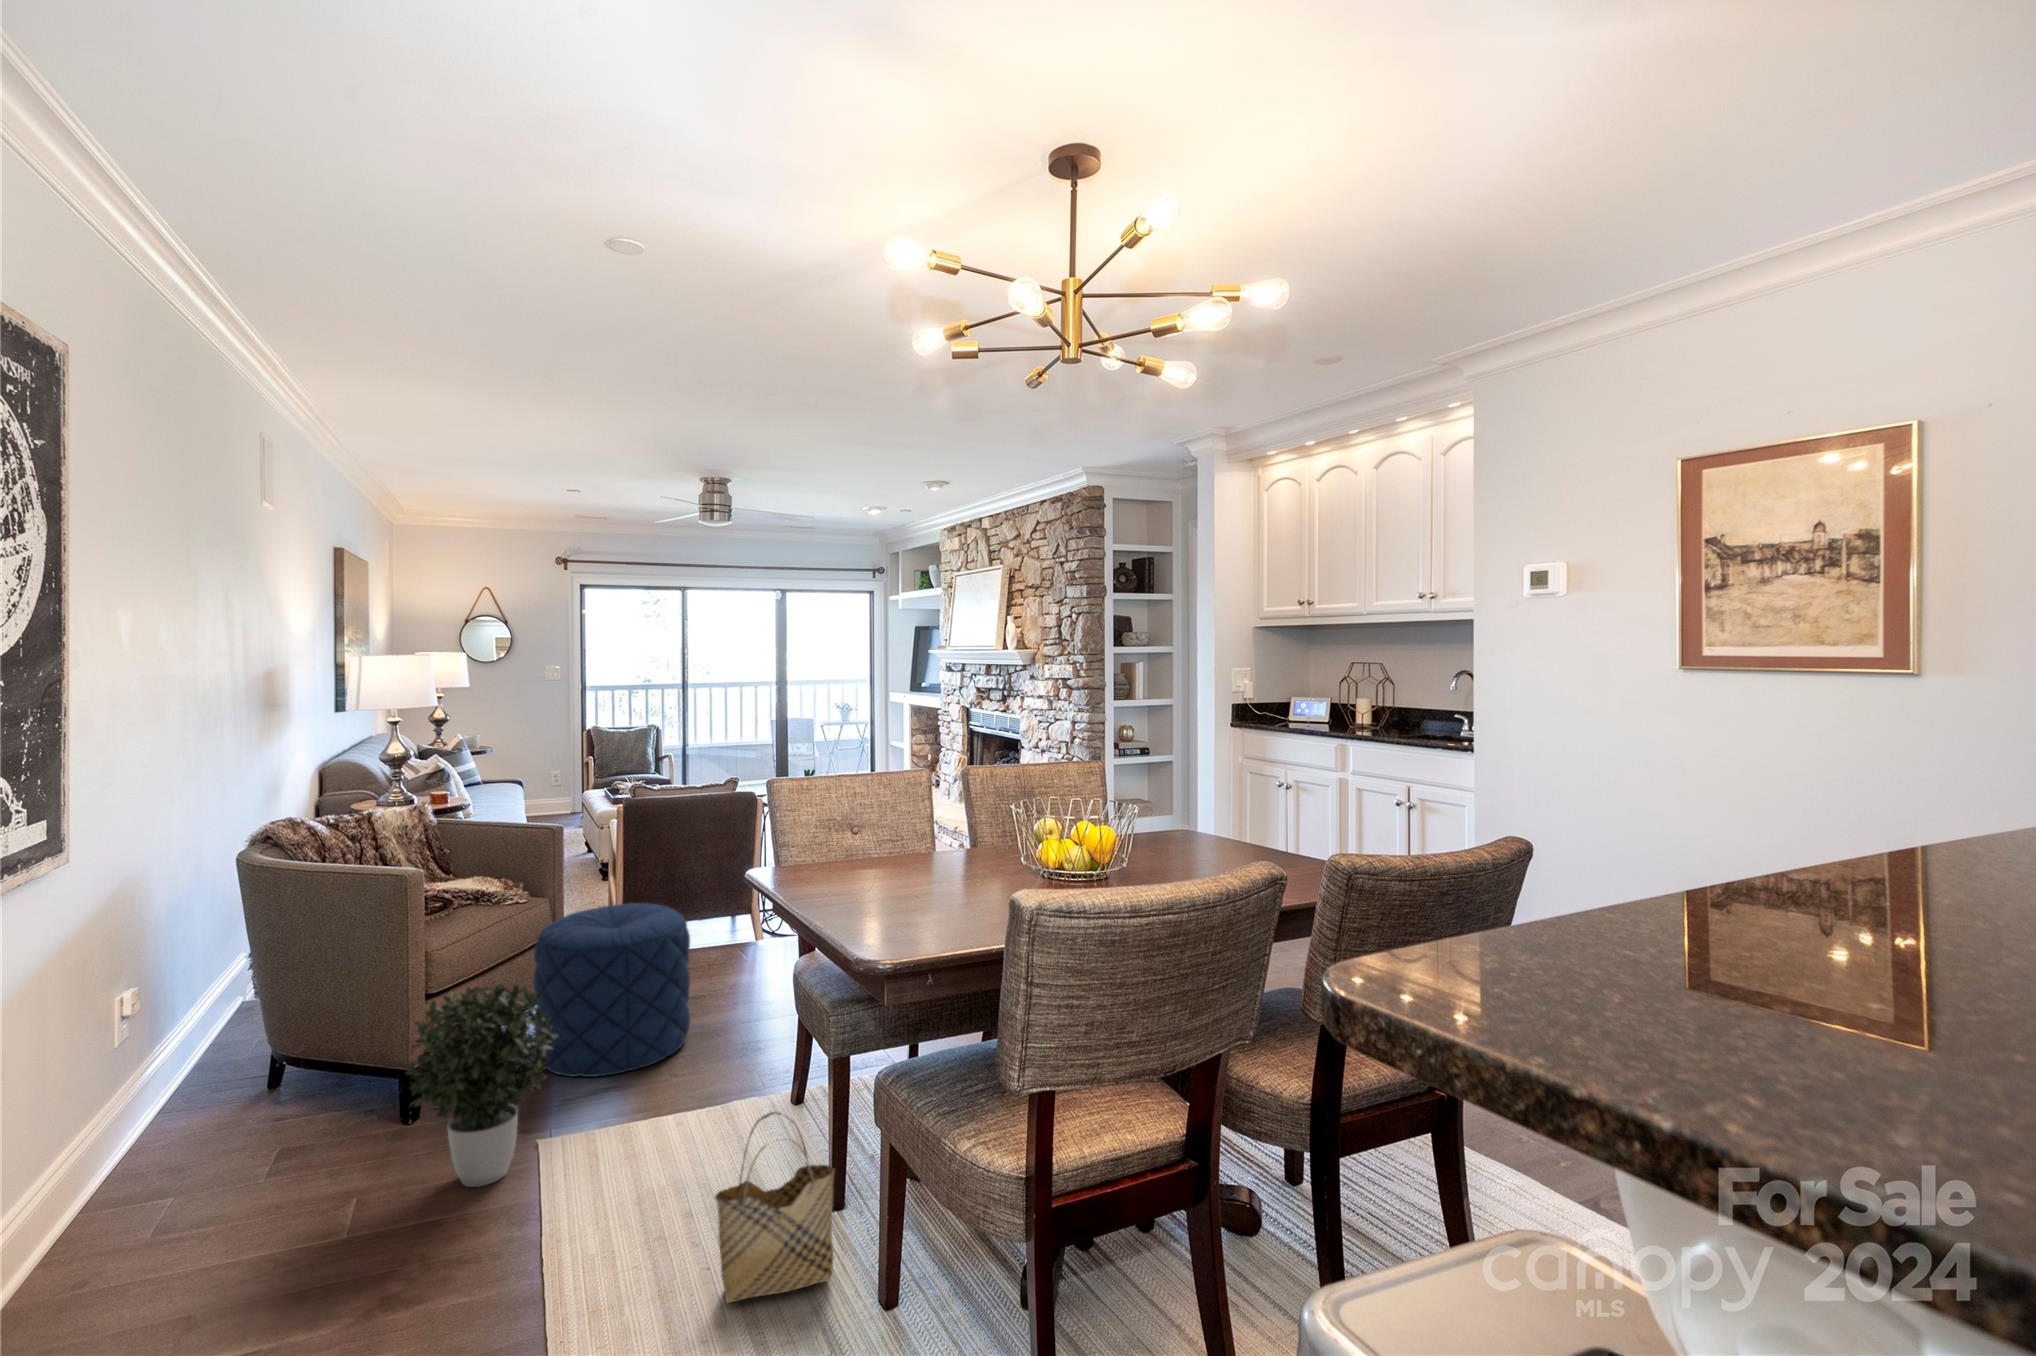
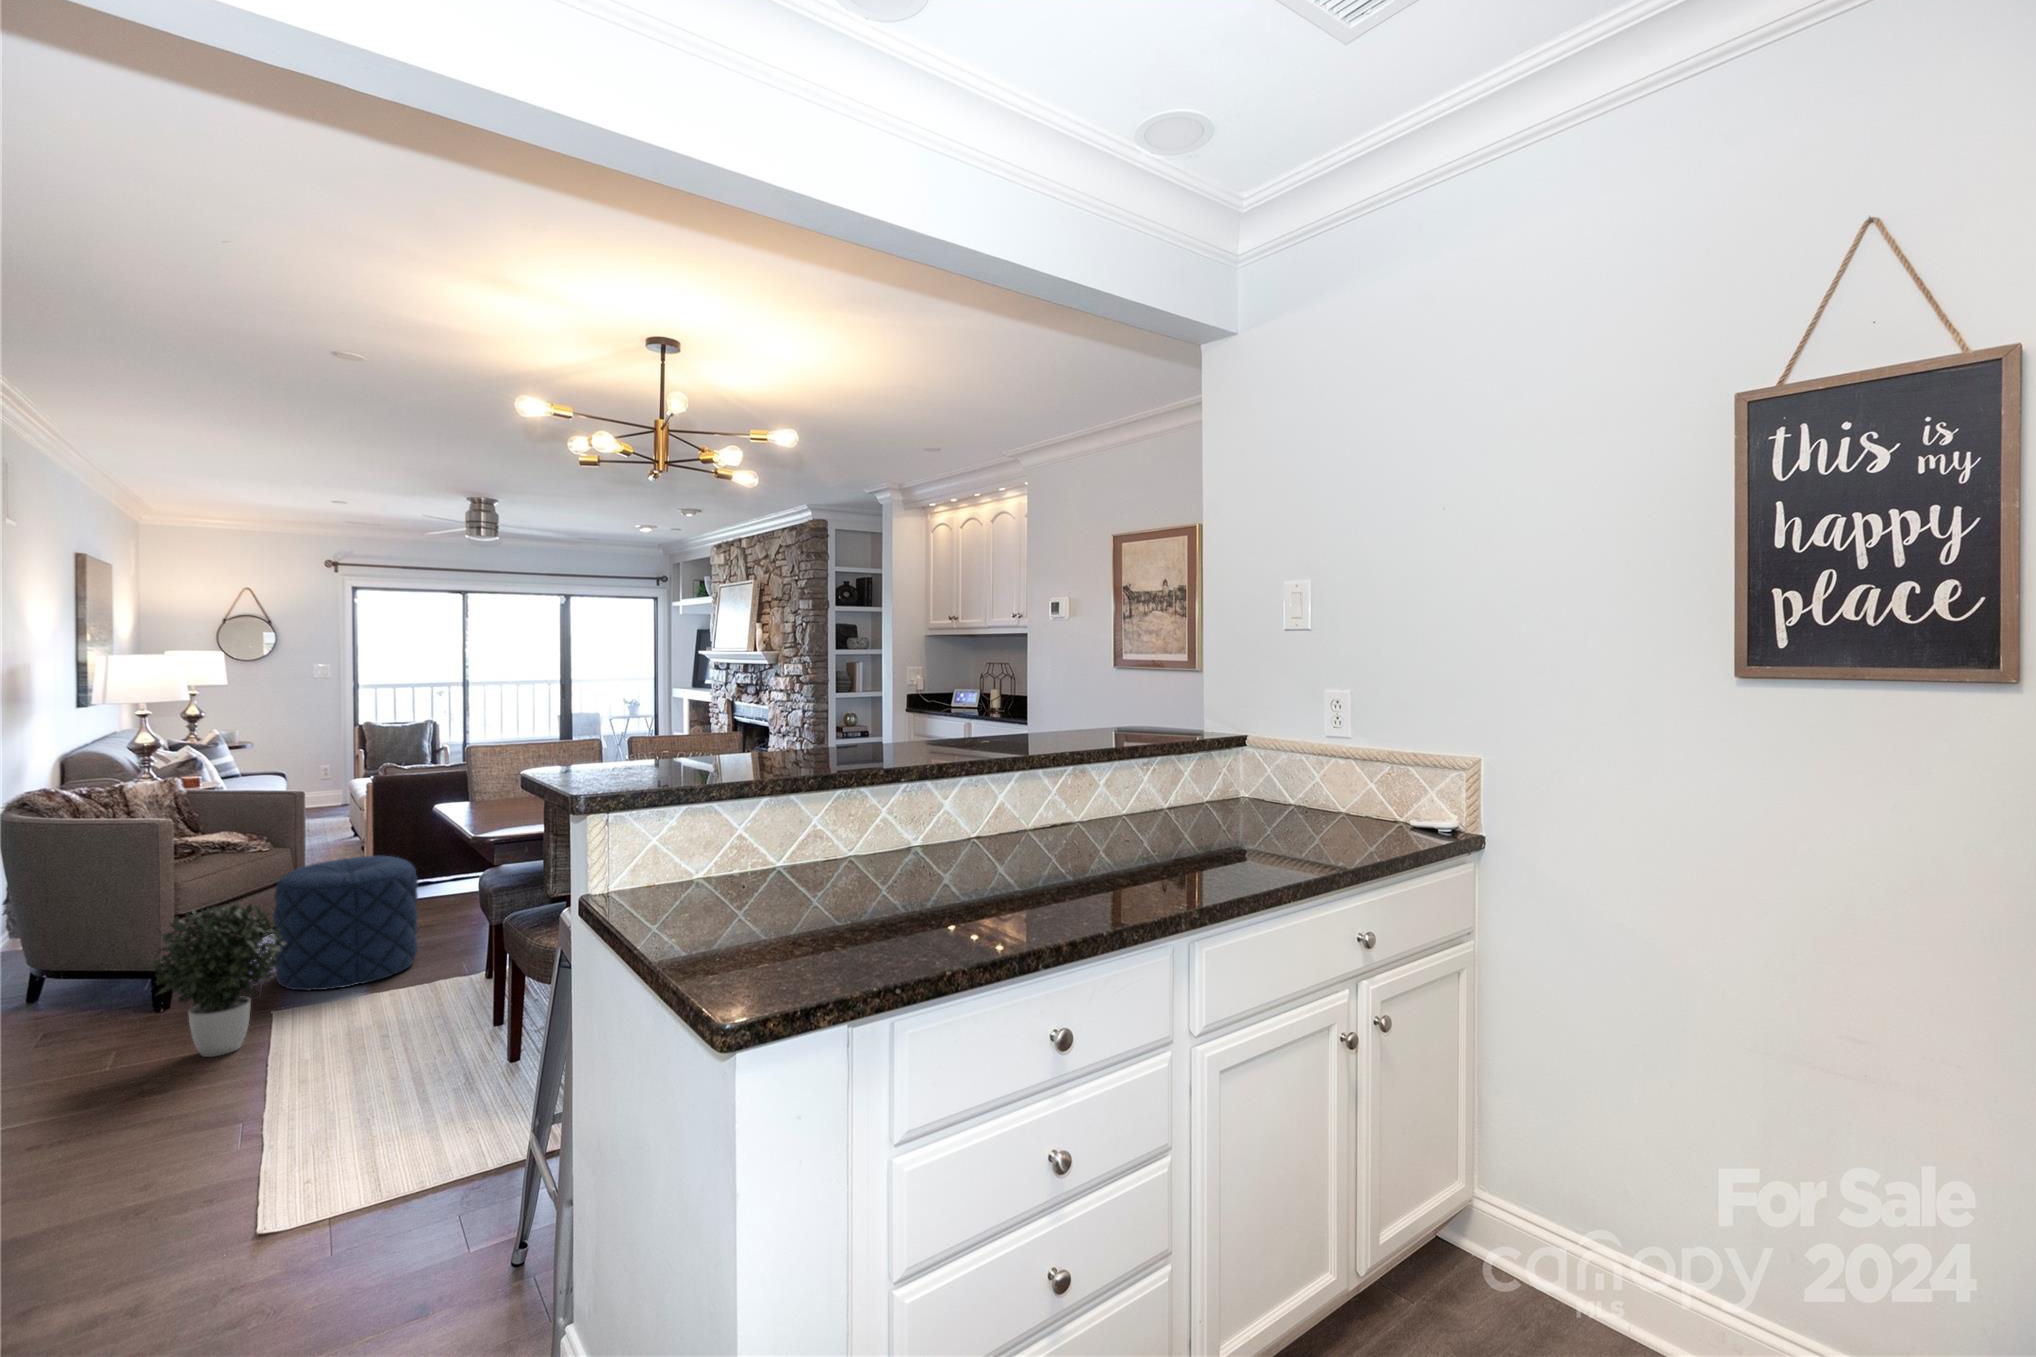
woven basket: present [715,1112,835,1303] -> none [396,972,493,1099]

